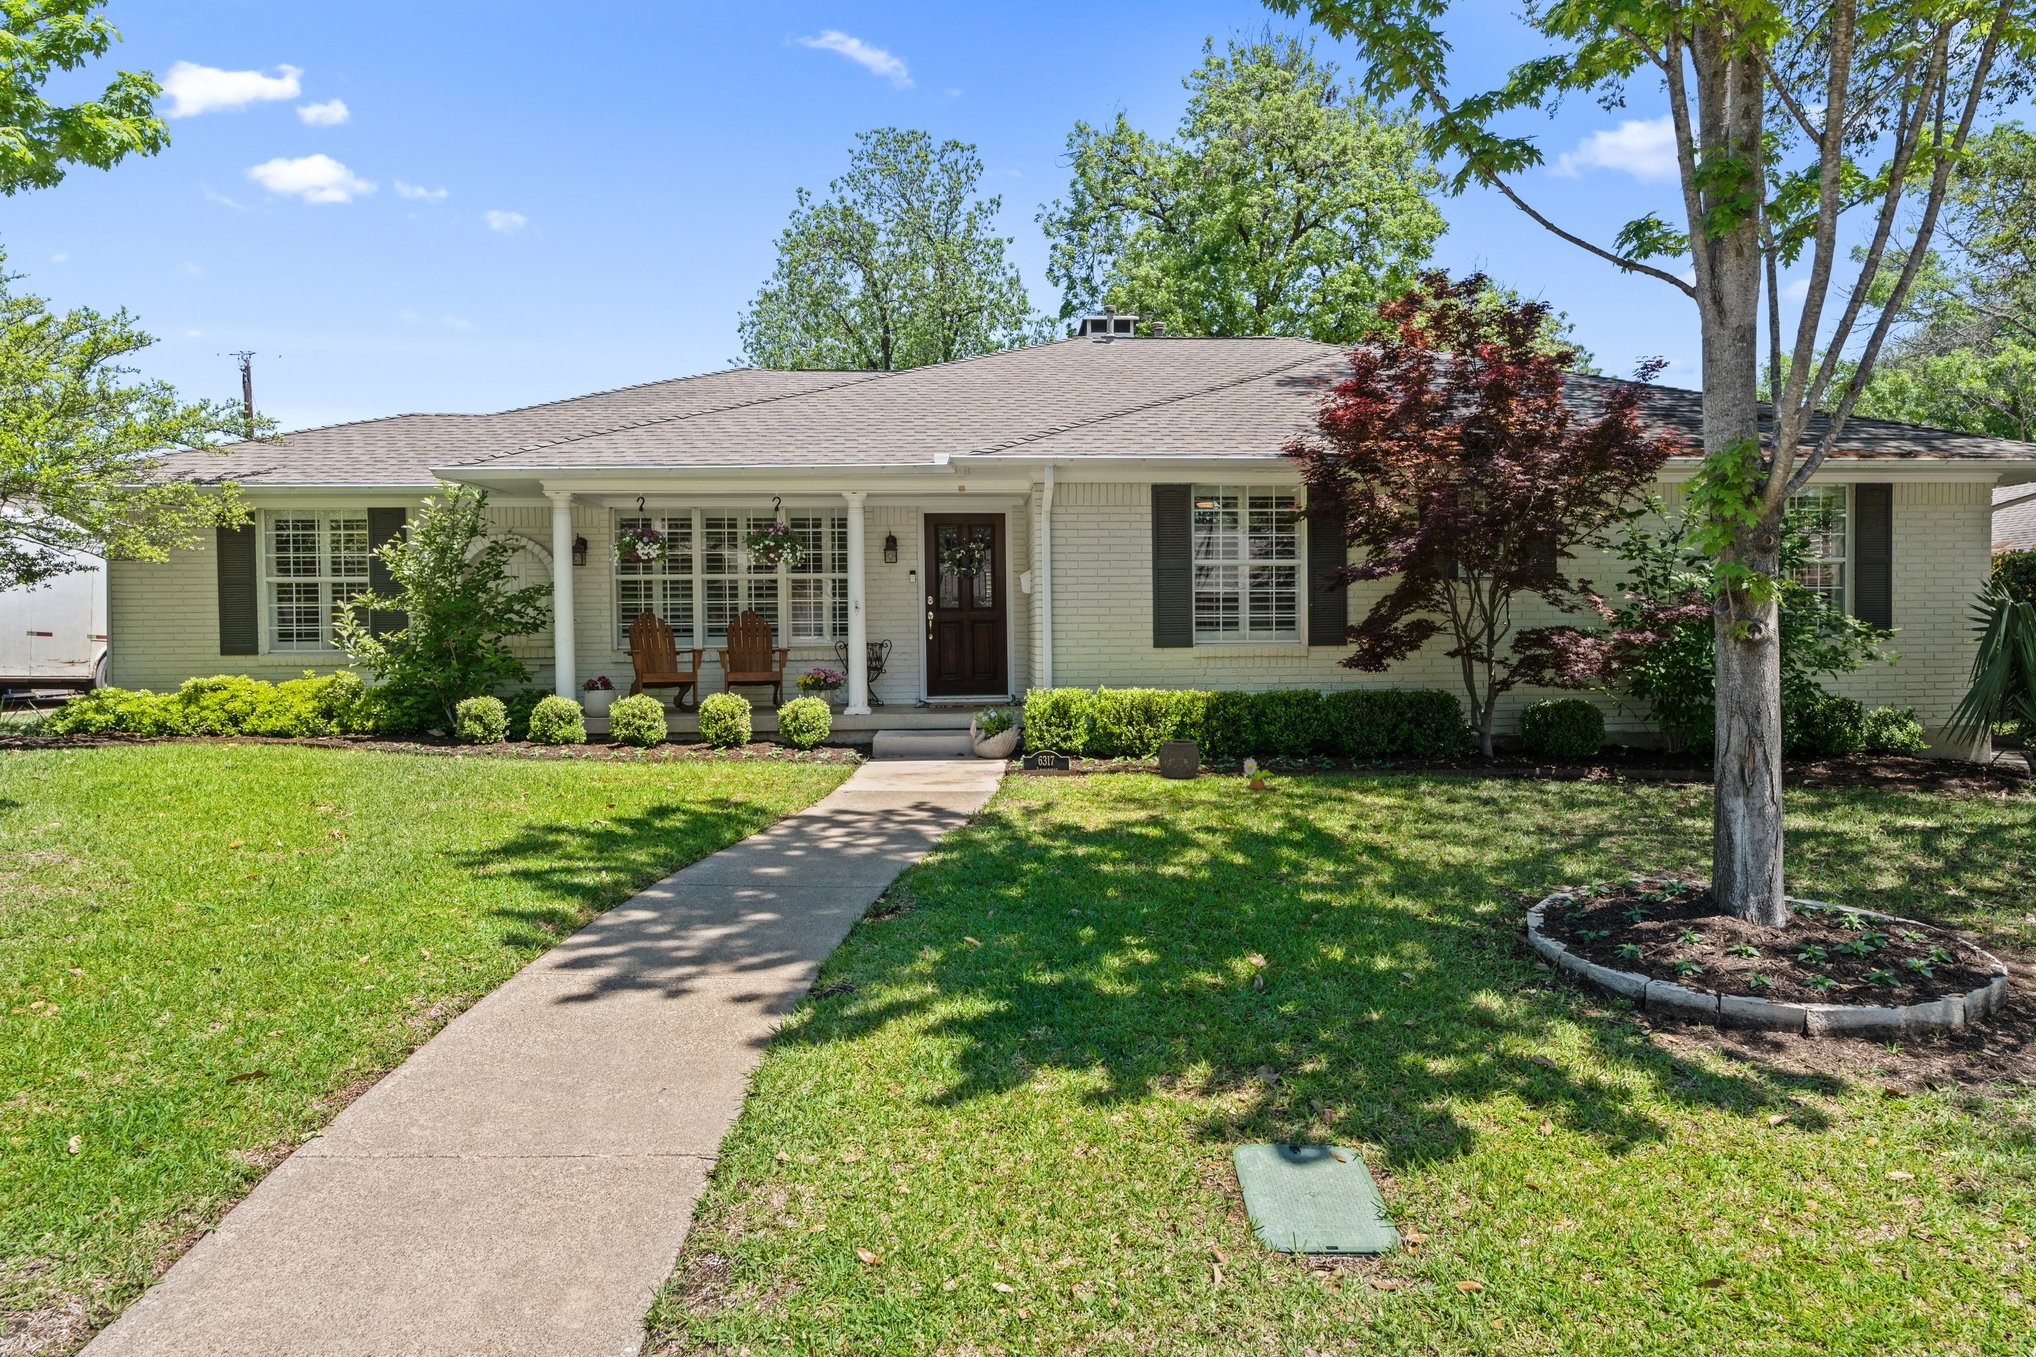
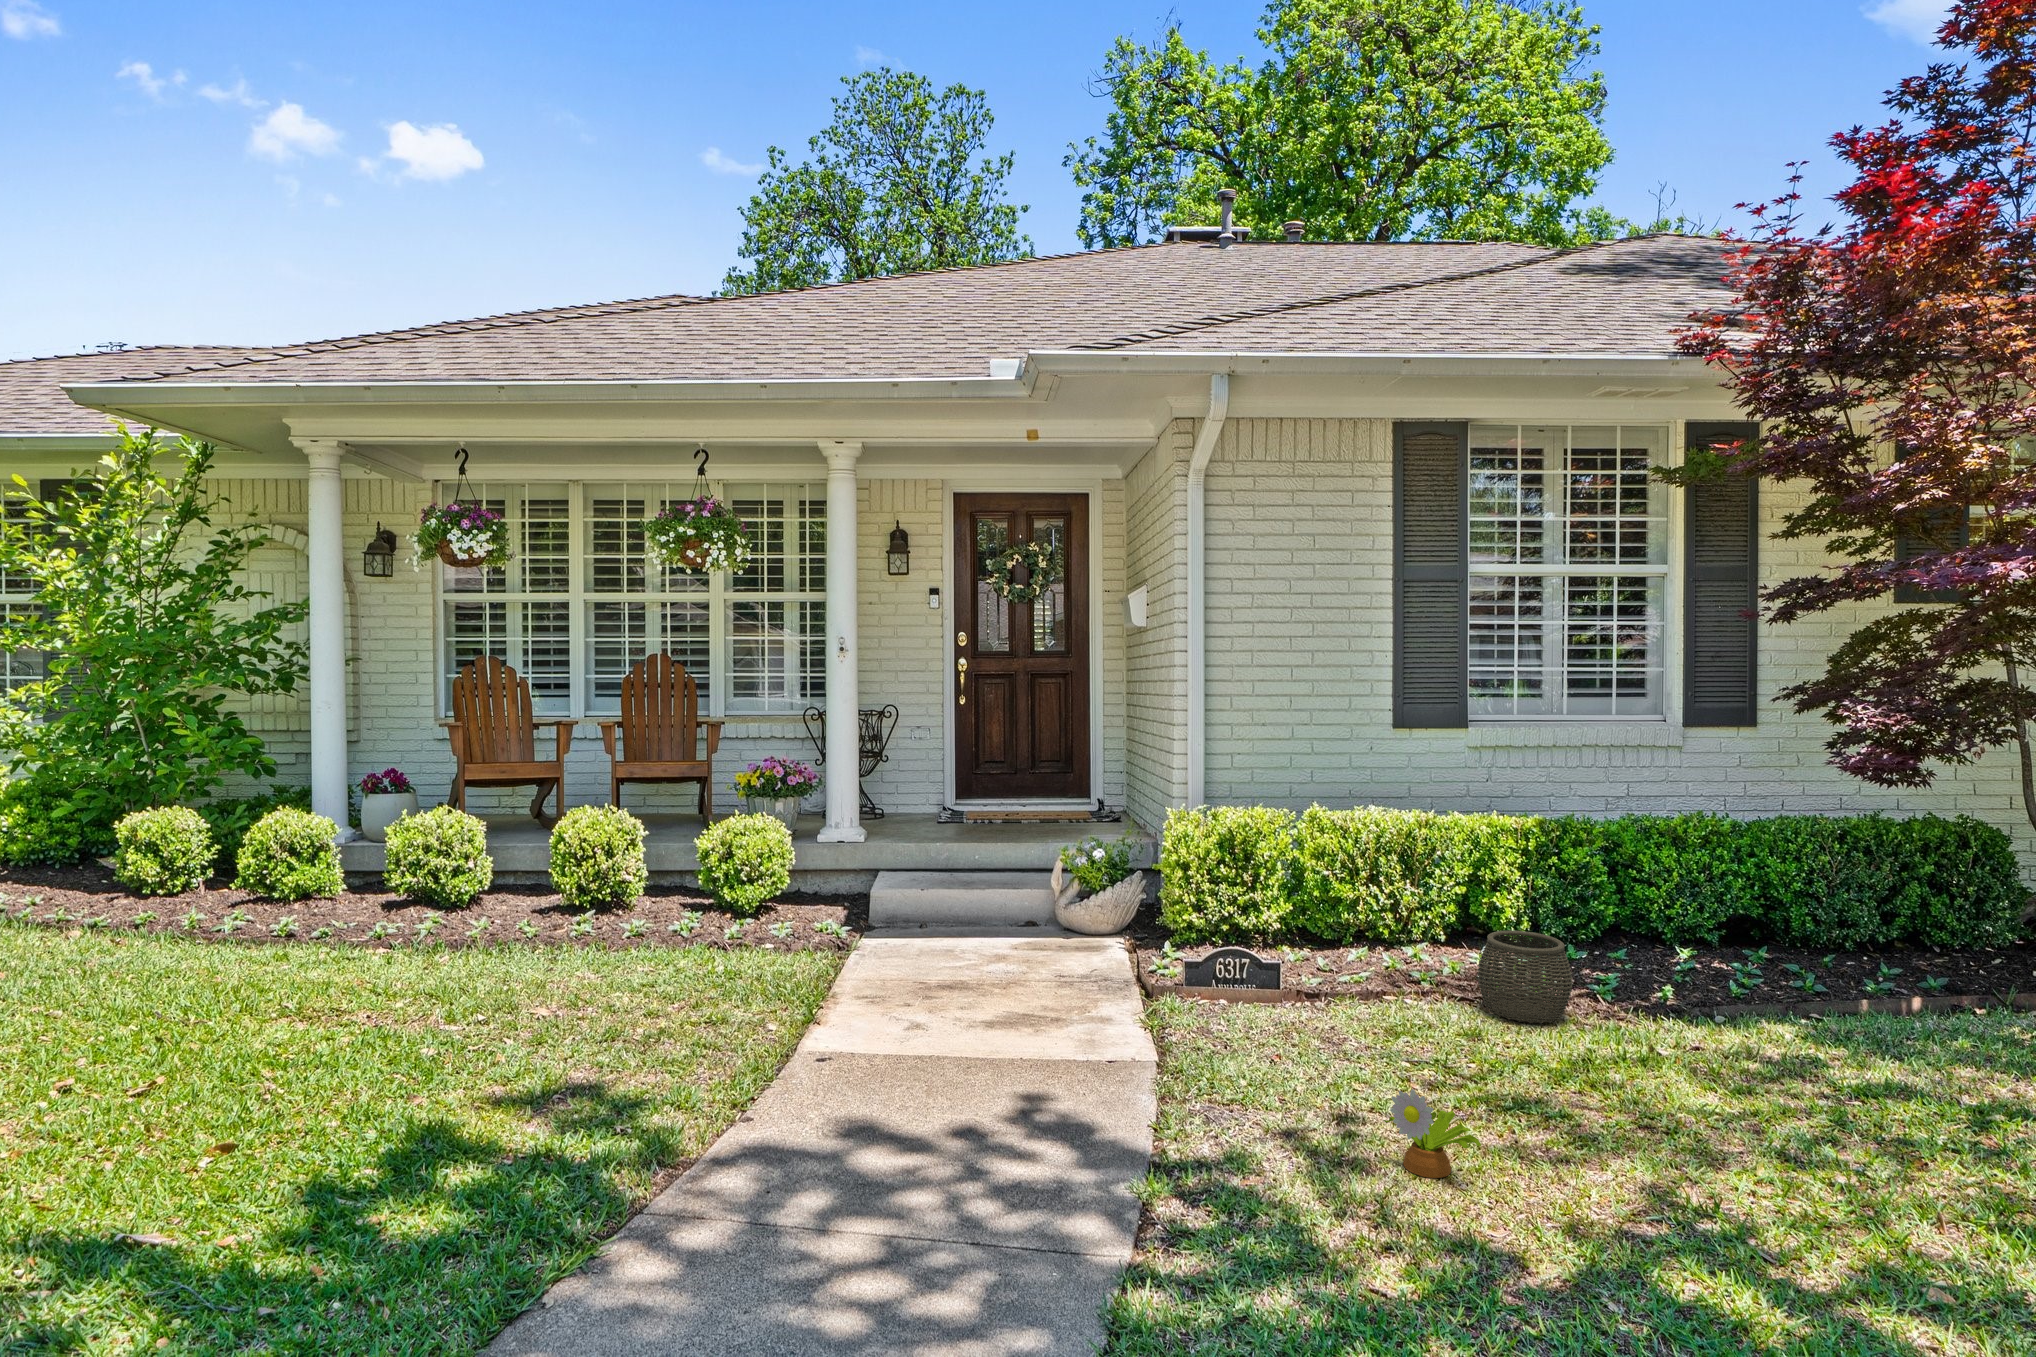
decorative plant: present [1243,758,1274,789] -> present [1383,1089,1481,1178]

